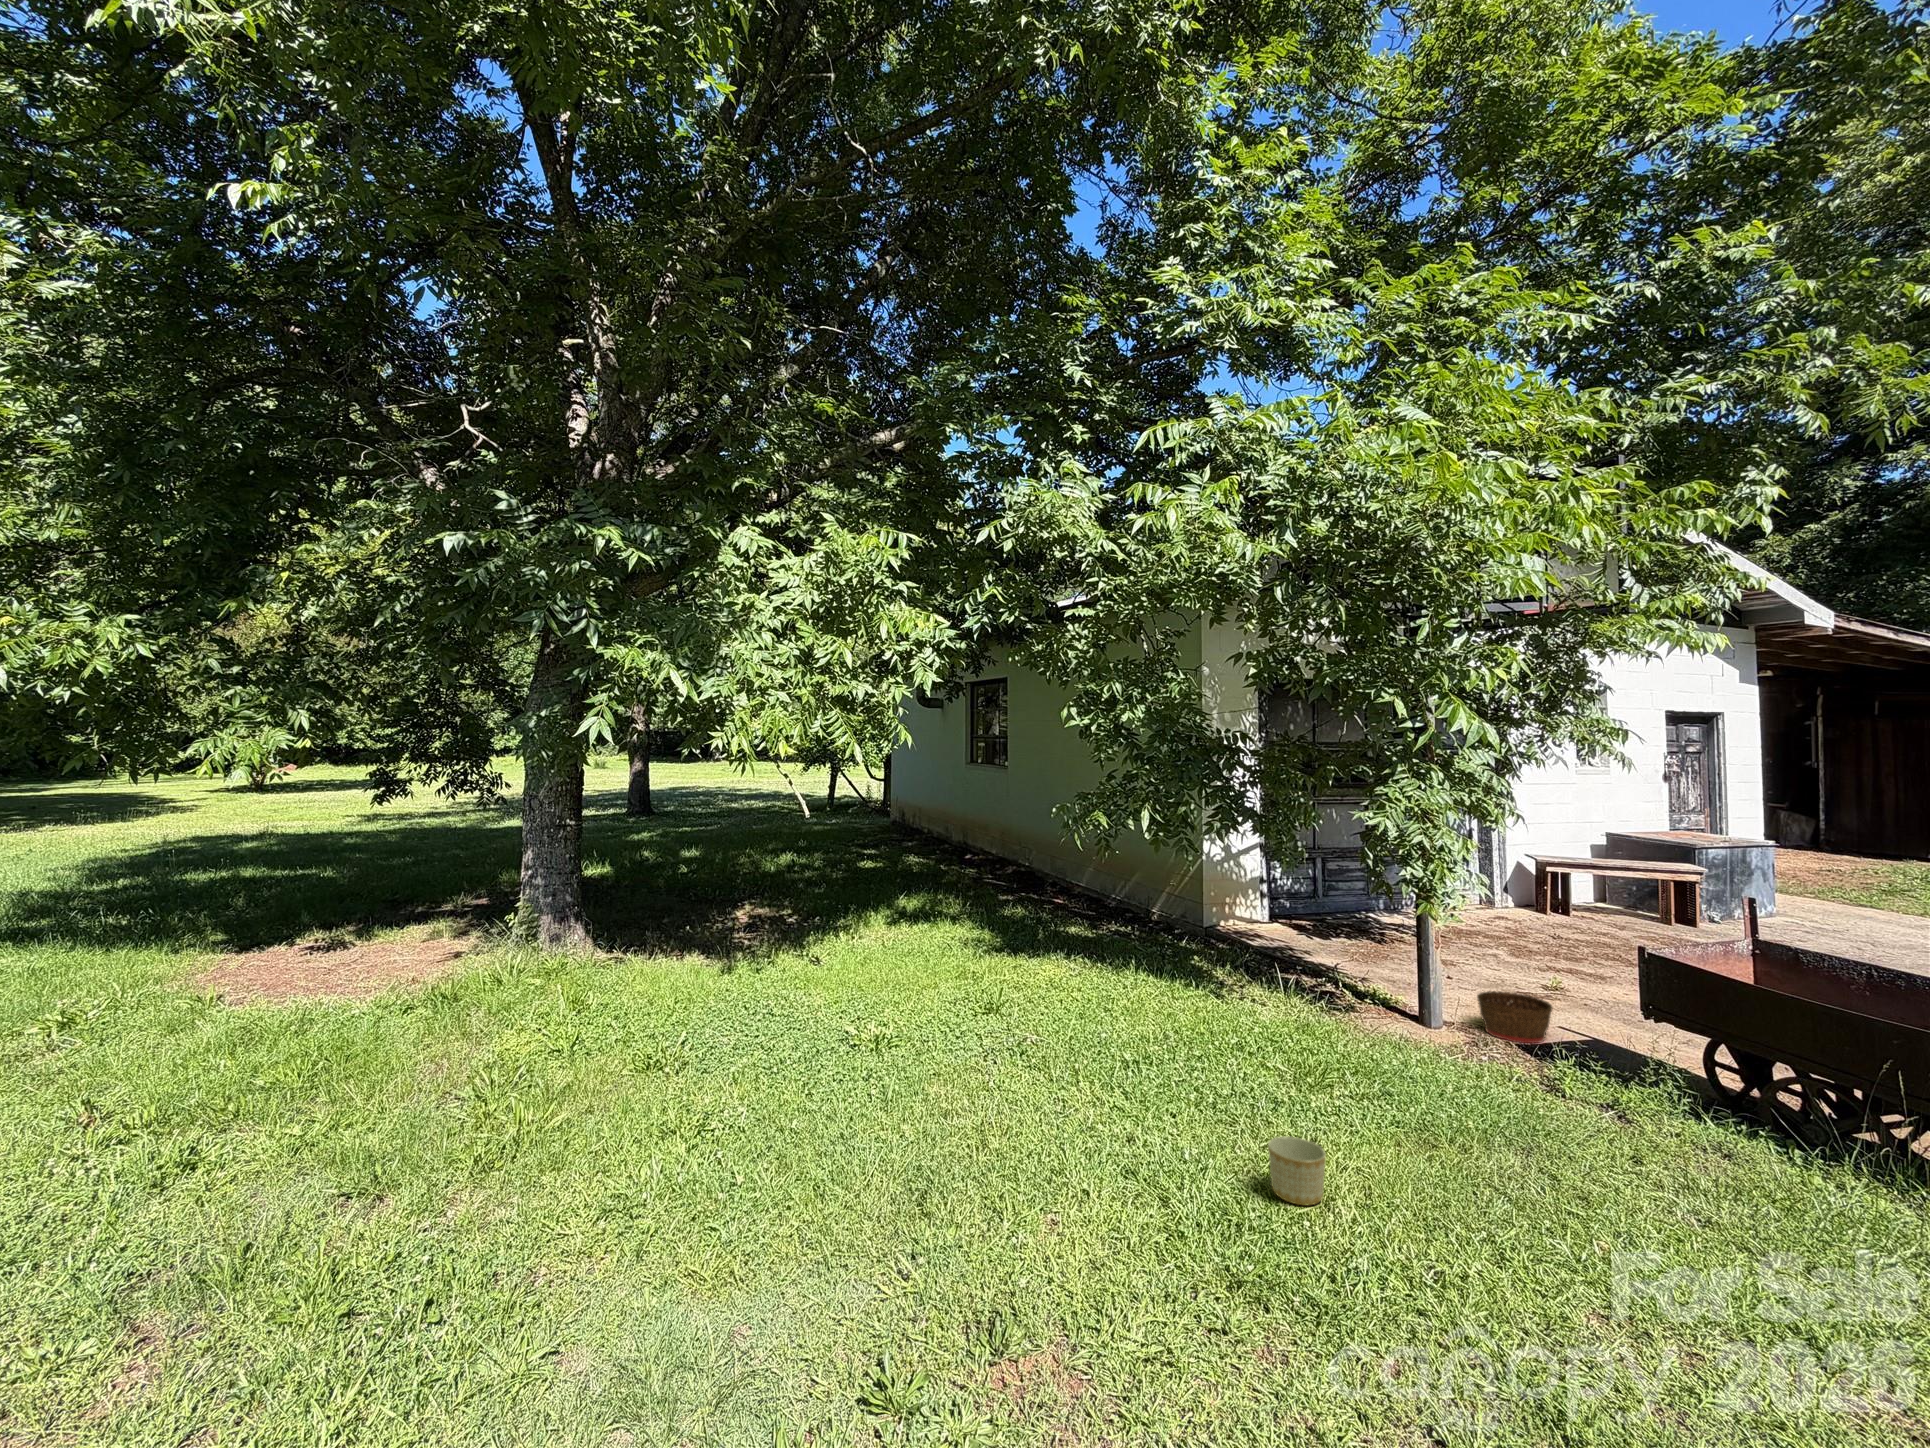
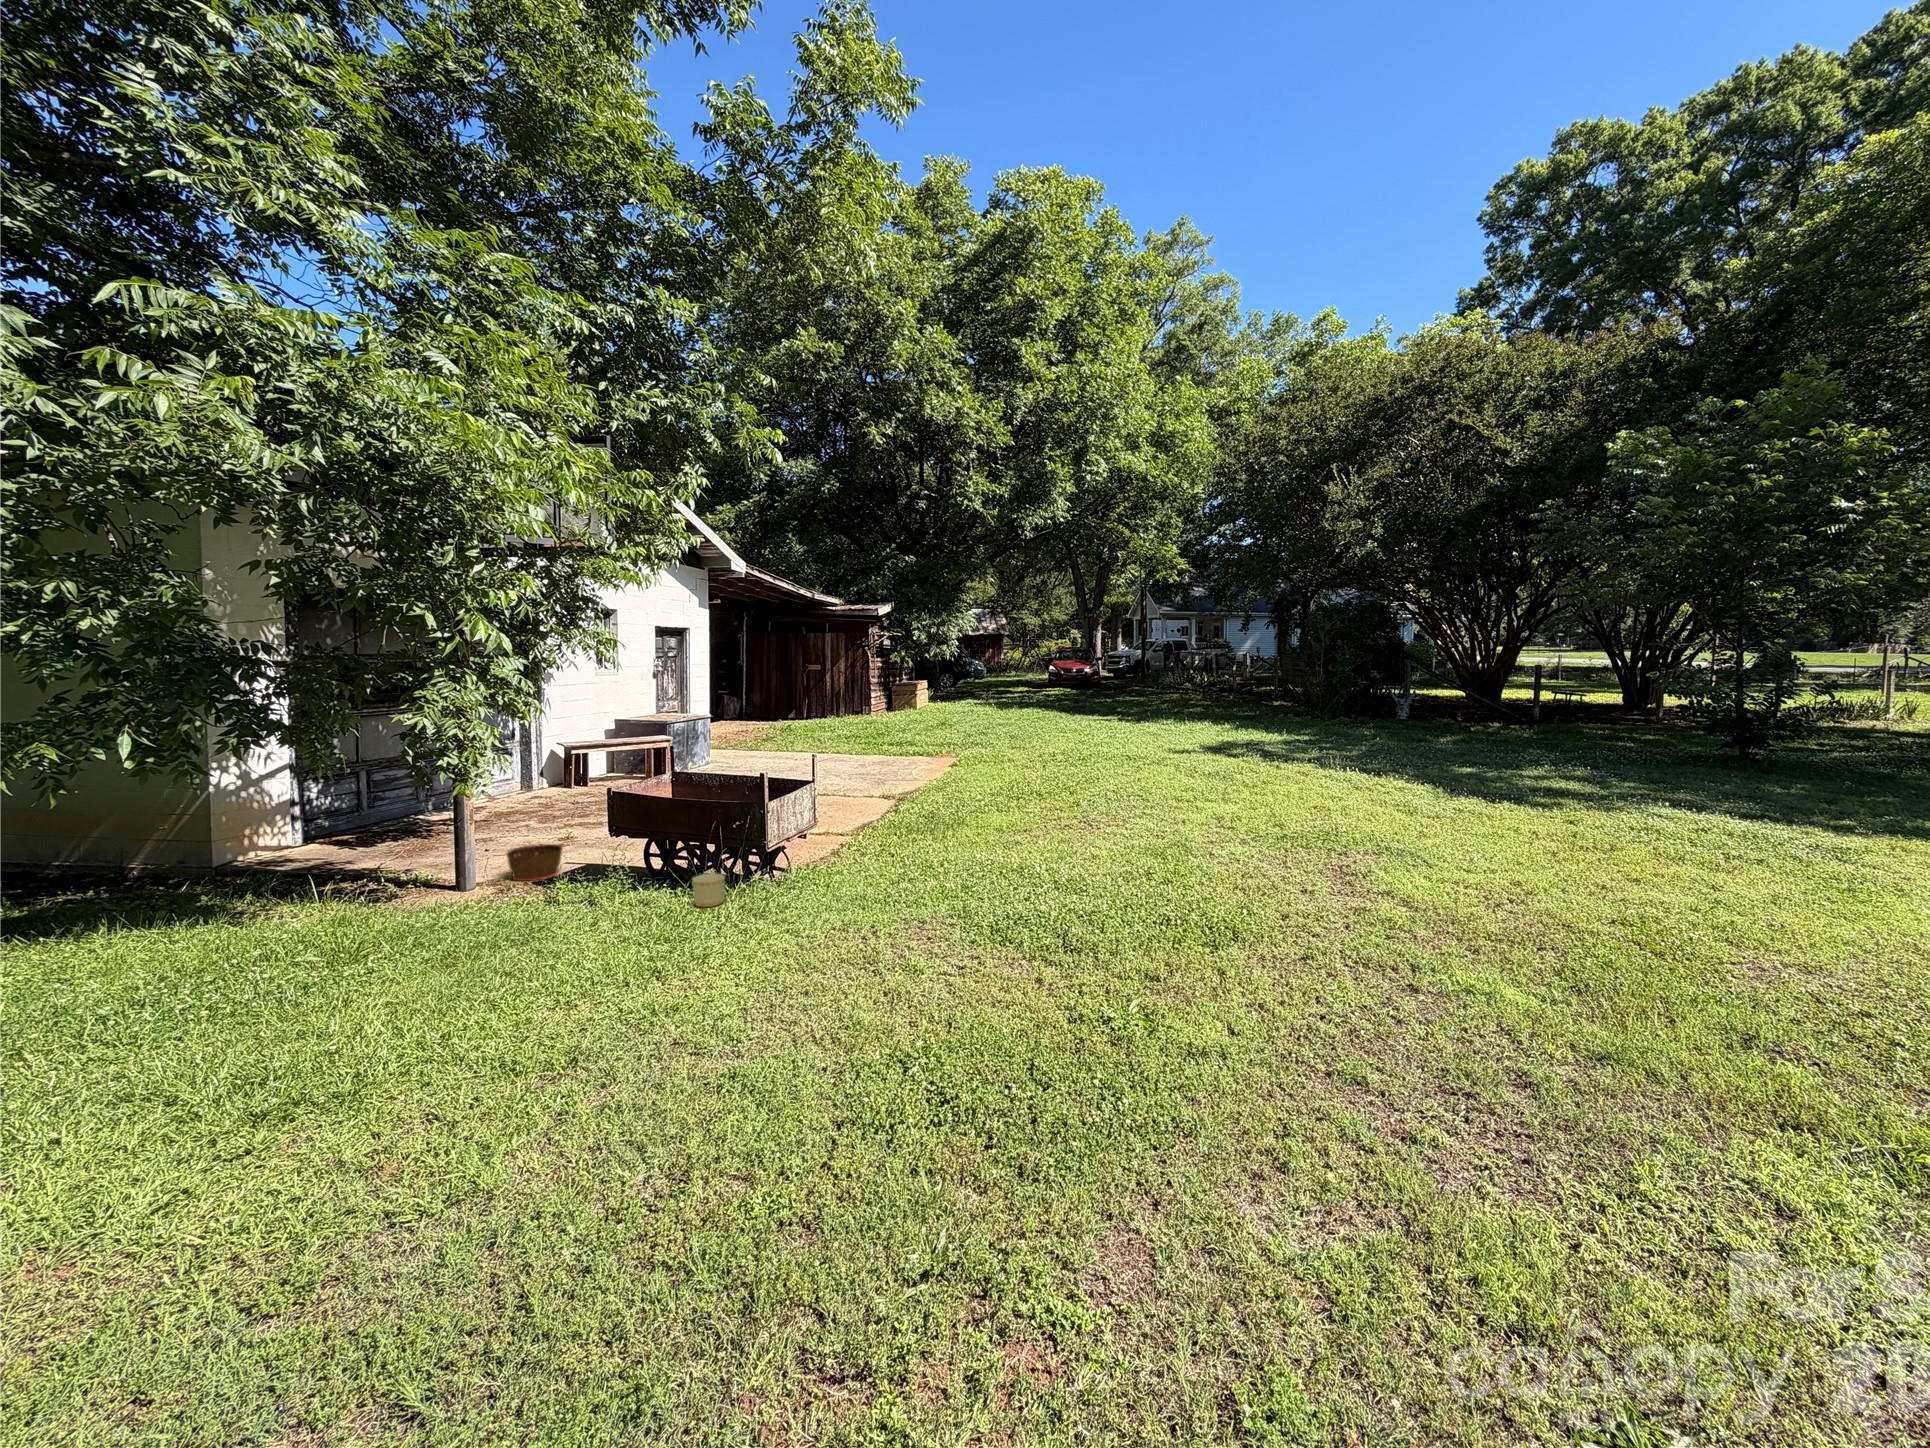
planter: present [1268,1136,1326,1205] -> present [692,874,725,907]

